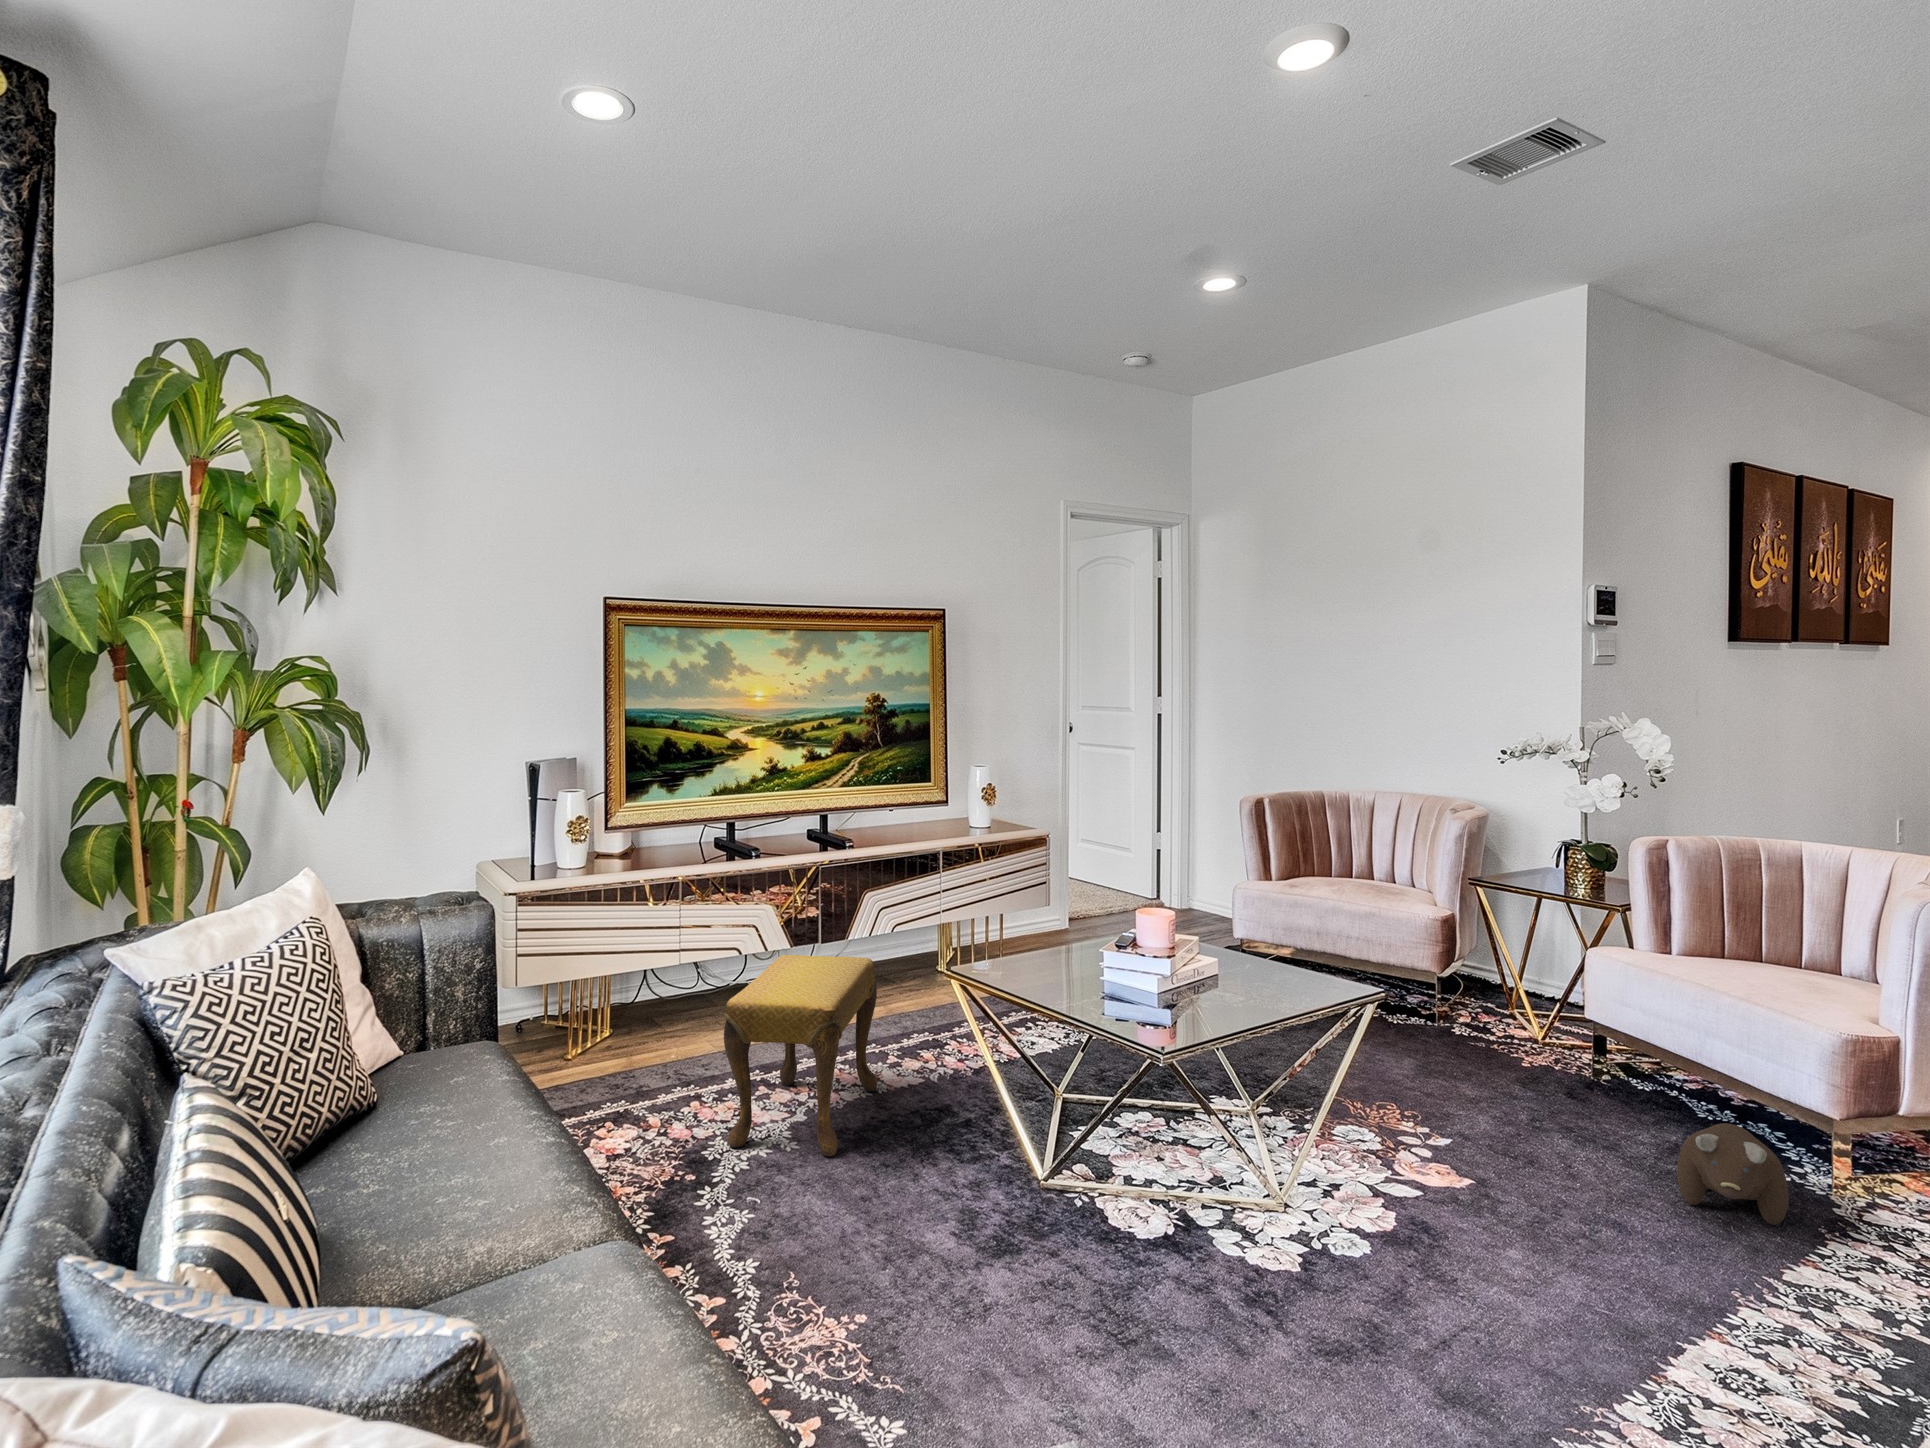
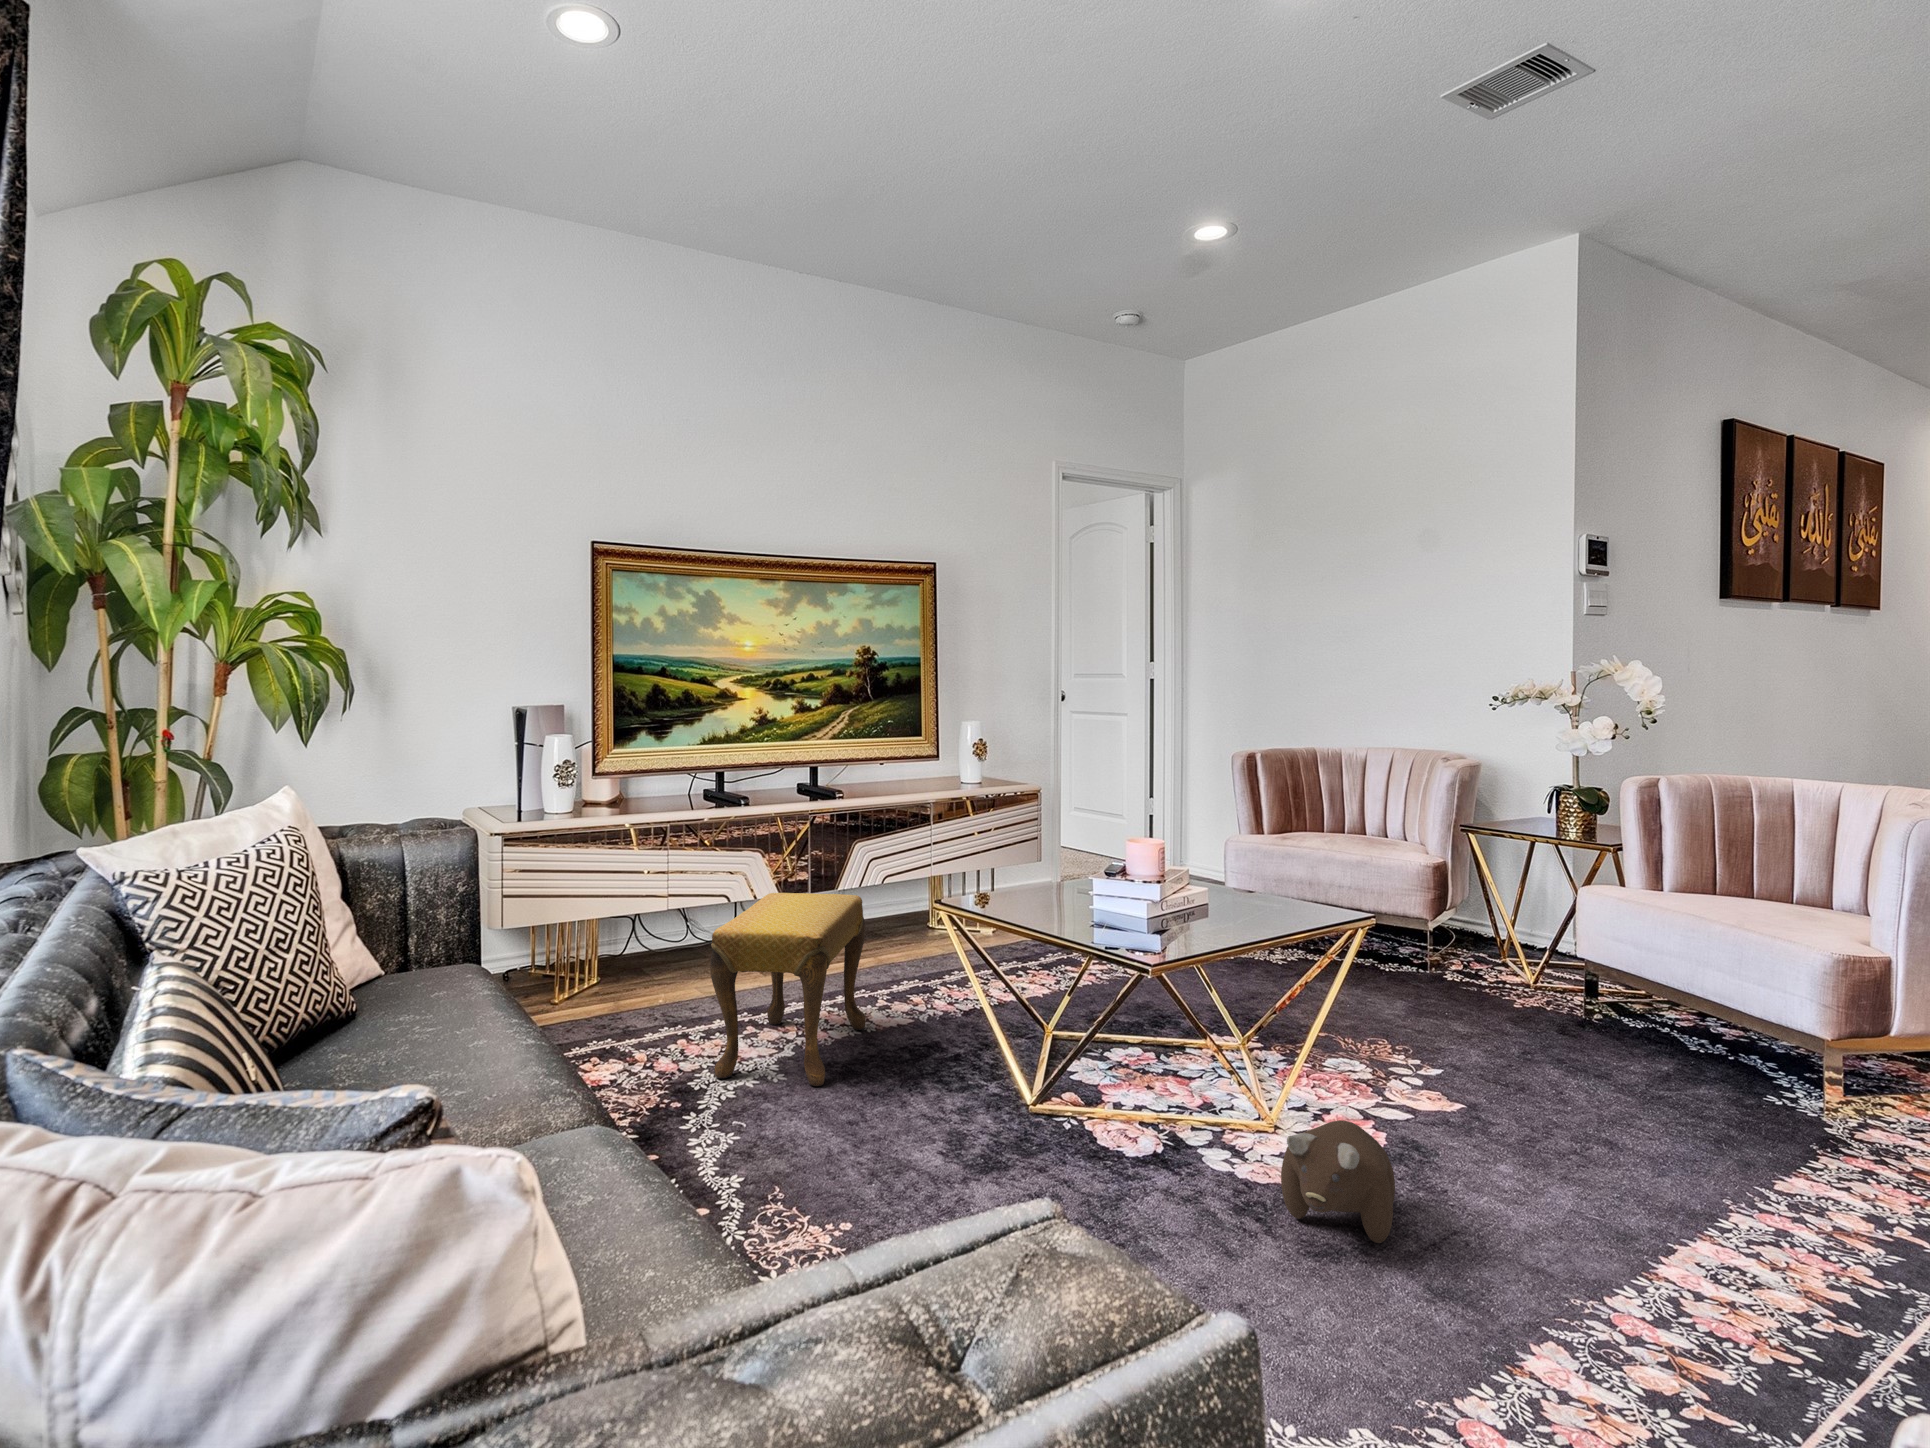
plush toy: present [1677,1123,1789,1225] -> present [1281,1120,1395,1243]

